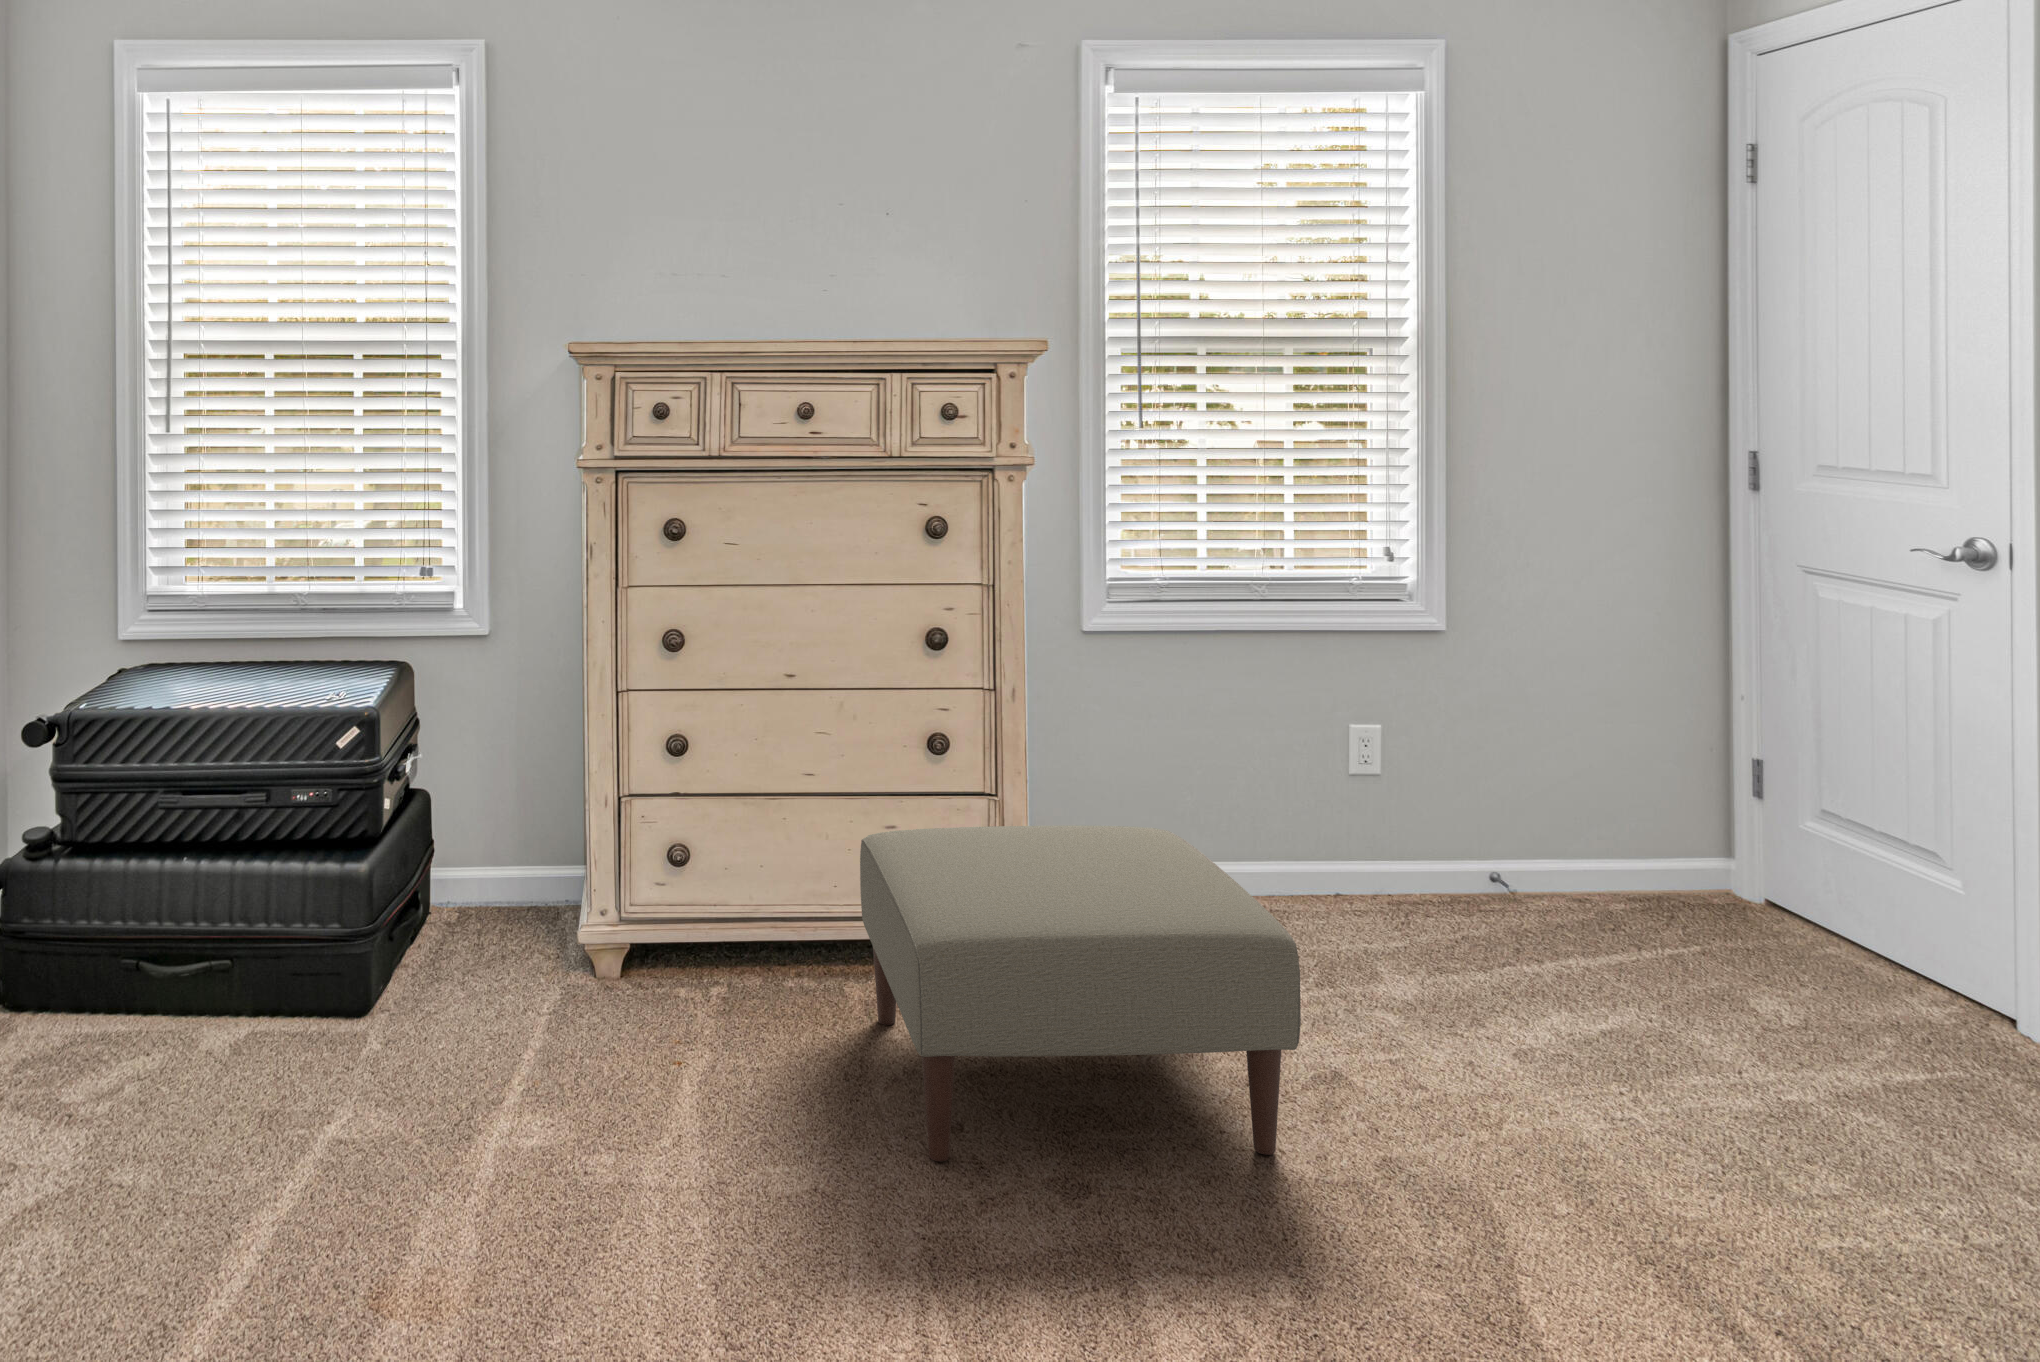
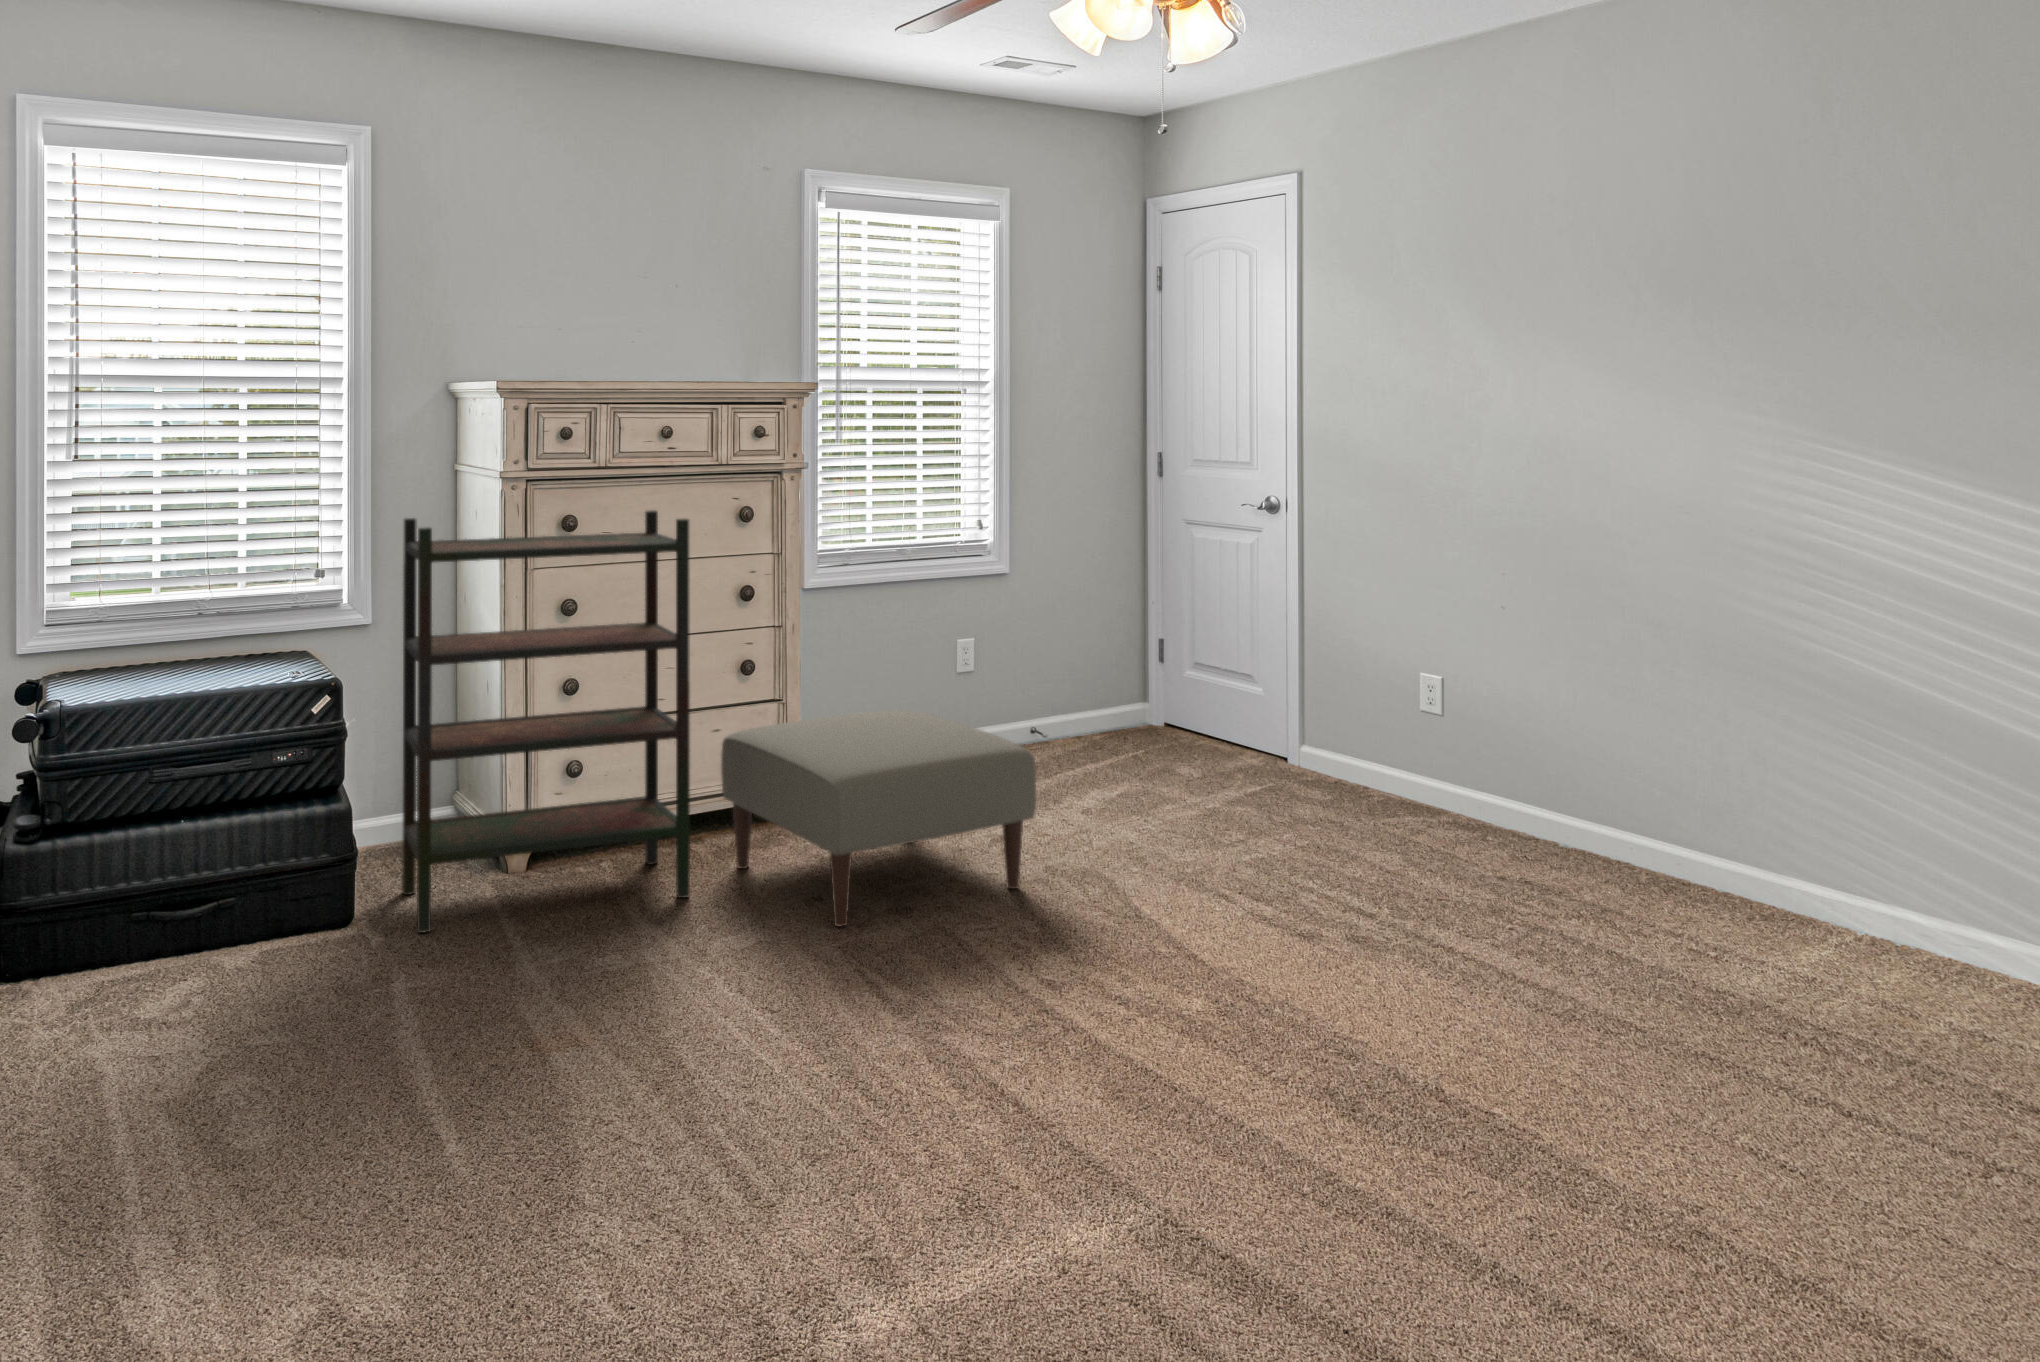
bookshelf: none [415,518,784,1057] -> present [402,510,690,933]

